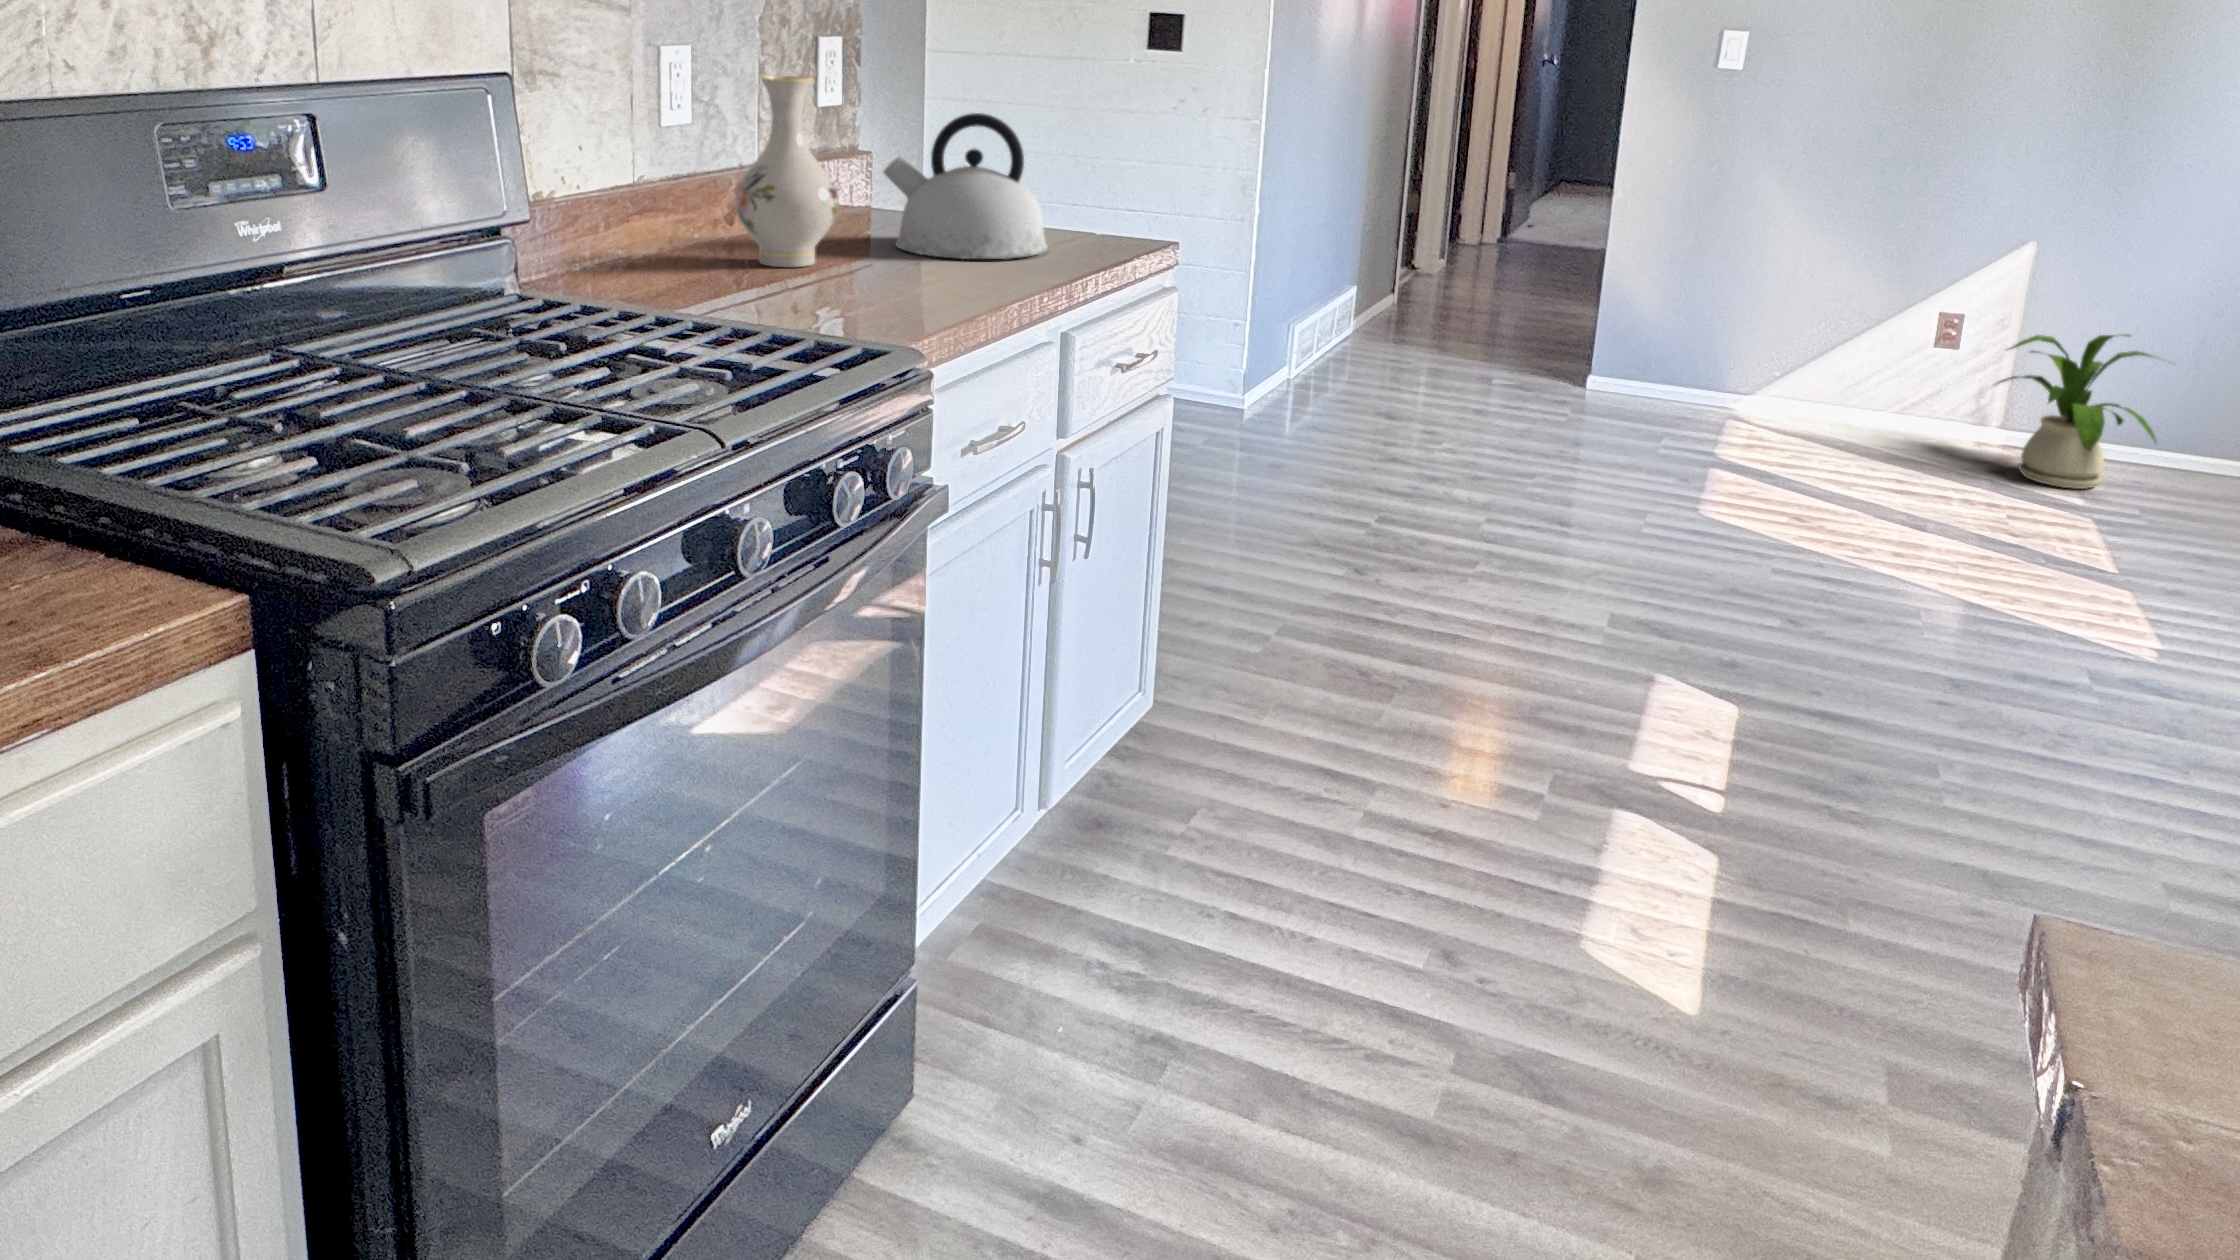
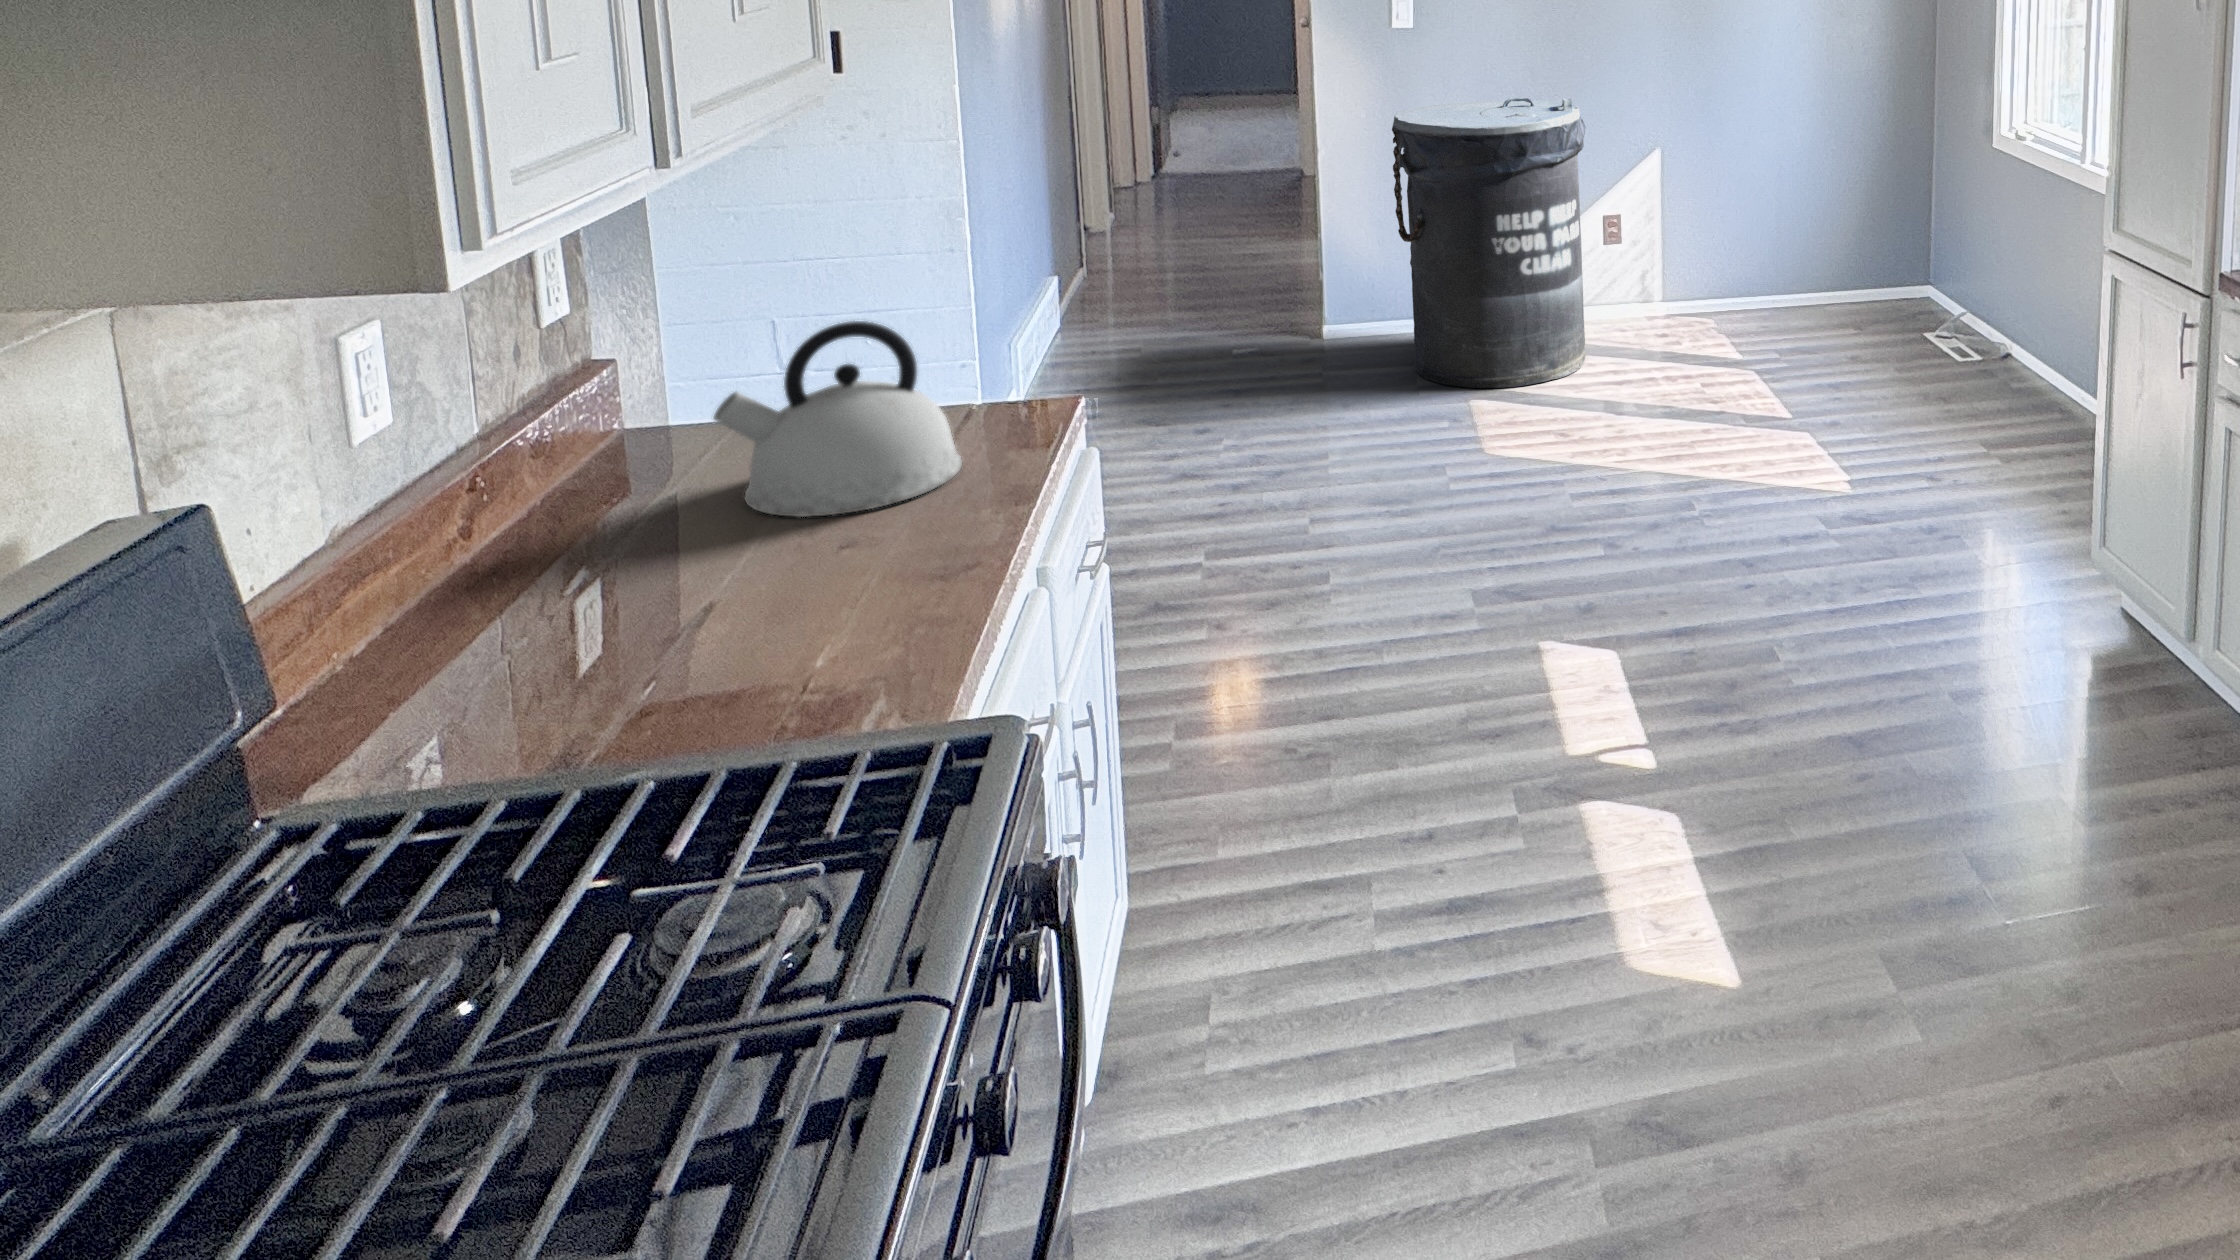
vase: present [735,76,839,267] -> none [530,347,704,612]
trash can: none [1666,151,1924,473] -> present [1392,97,1586,388]
house plant: present [1998,334,2156,489] -> none [1653,219,1776,346]

